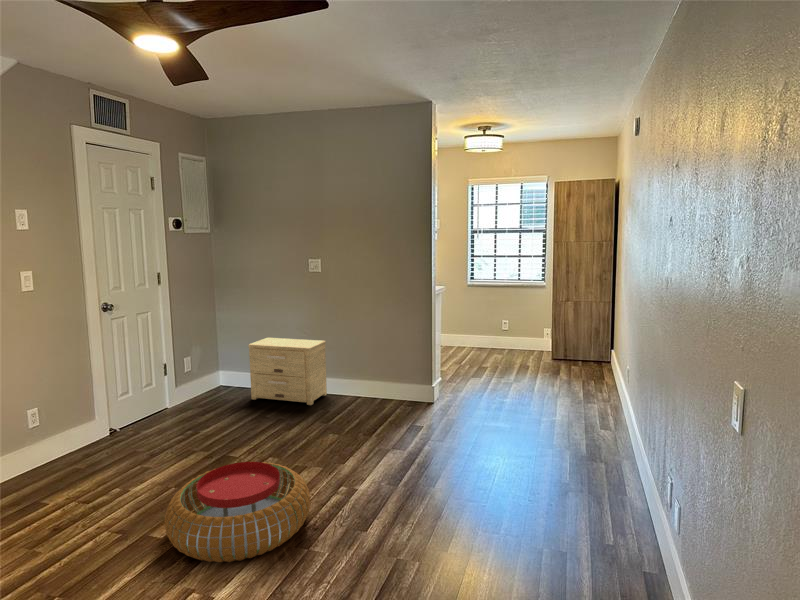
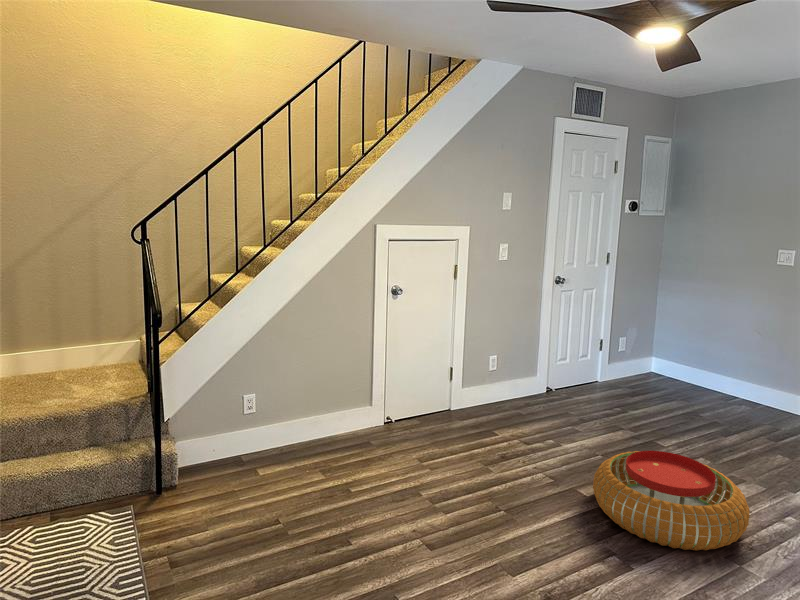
side table: present [248,338,327,405] -> none [685,333,792,420]

